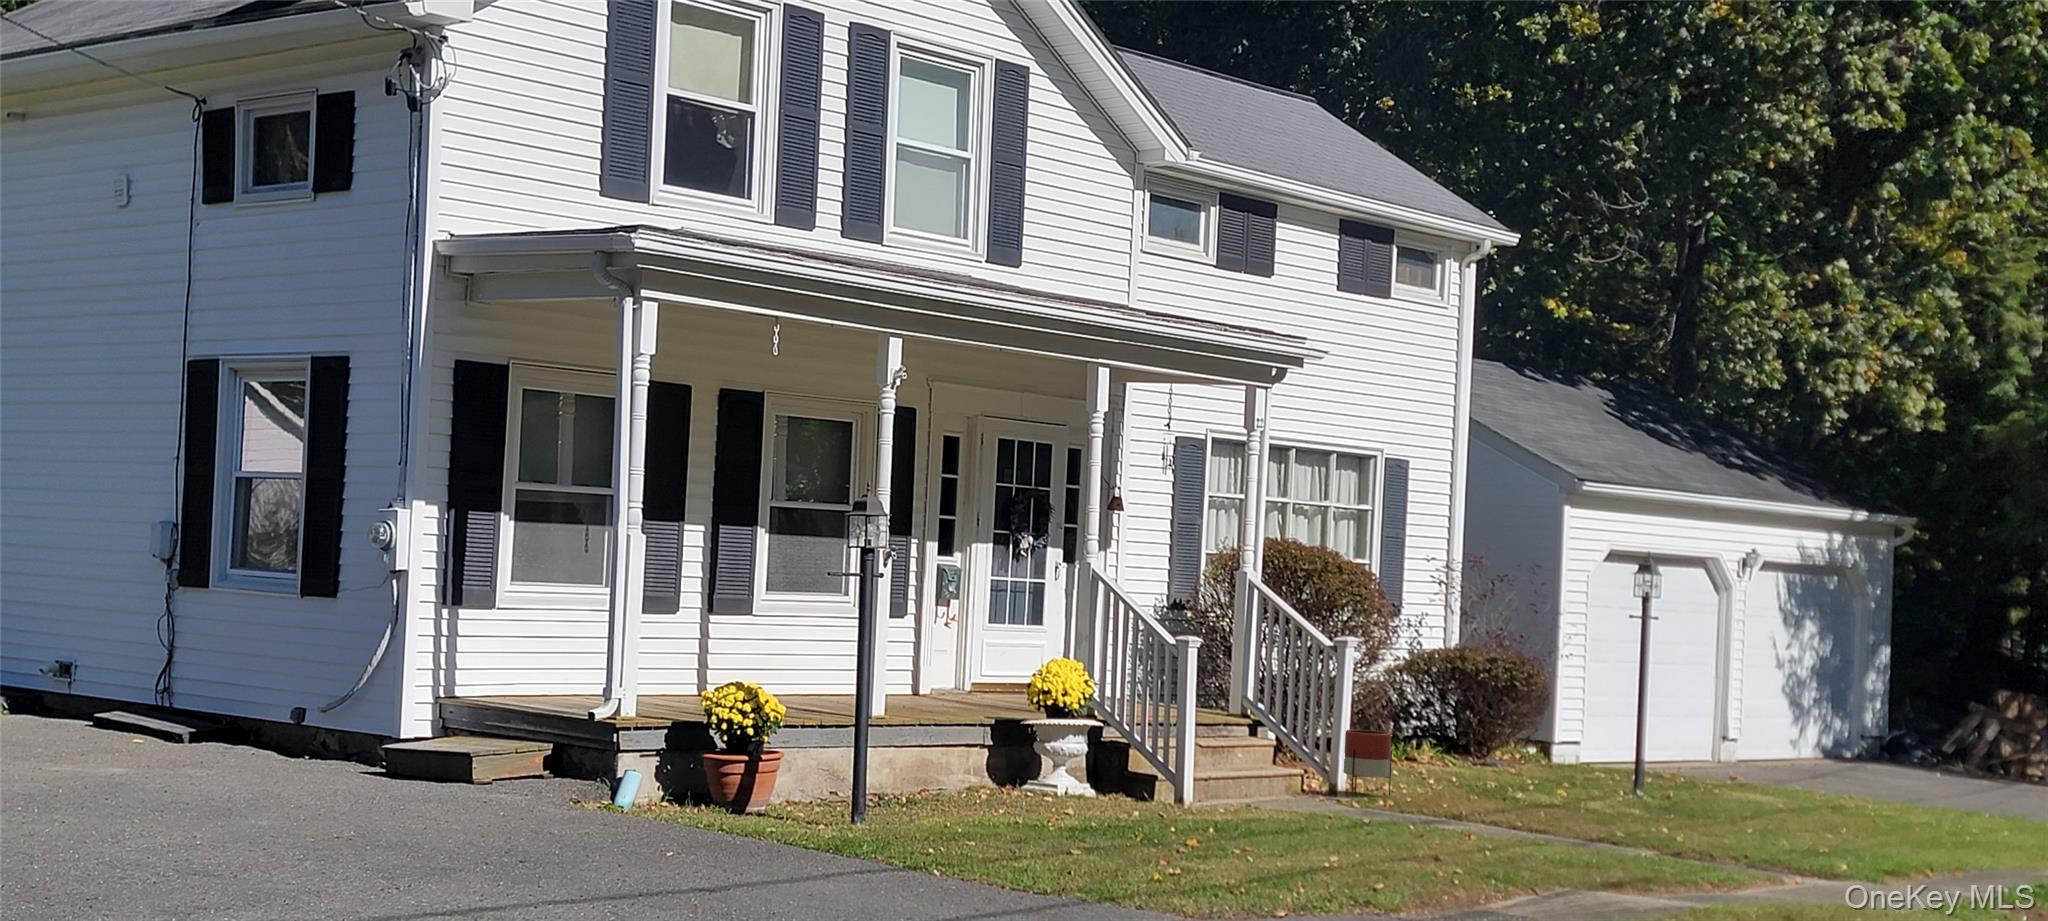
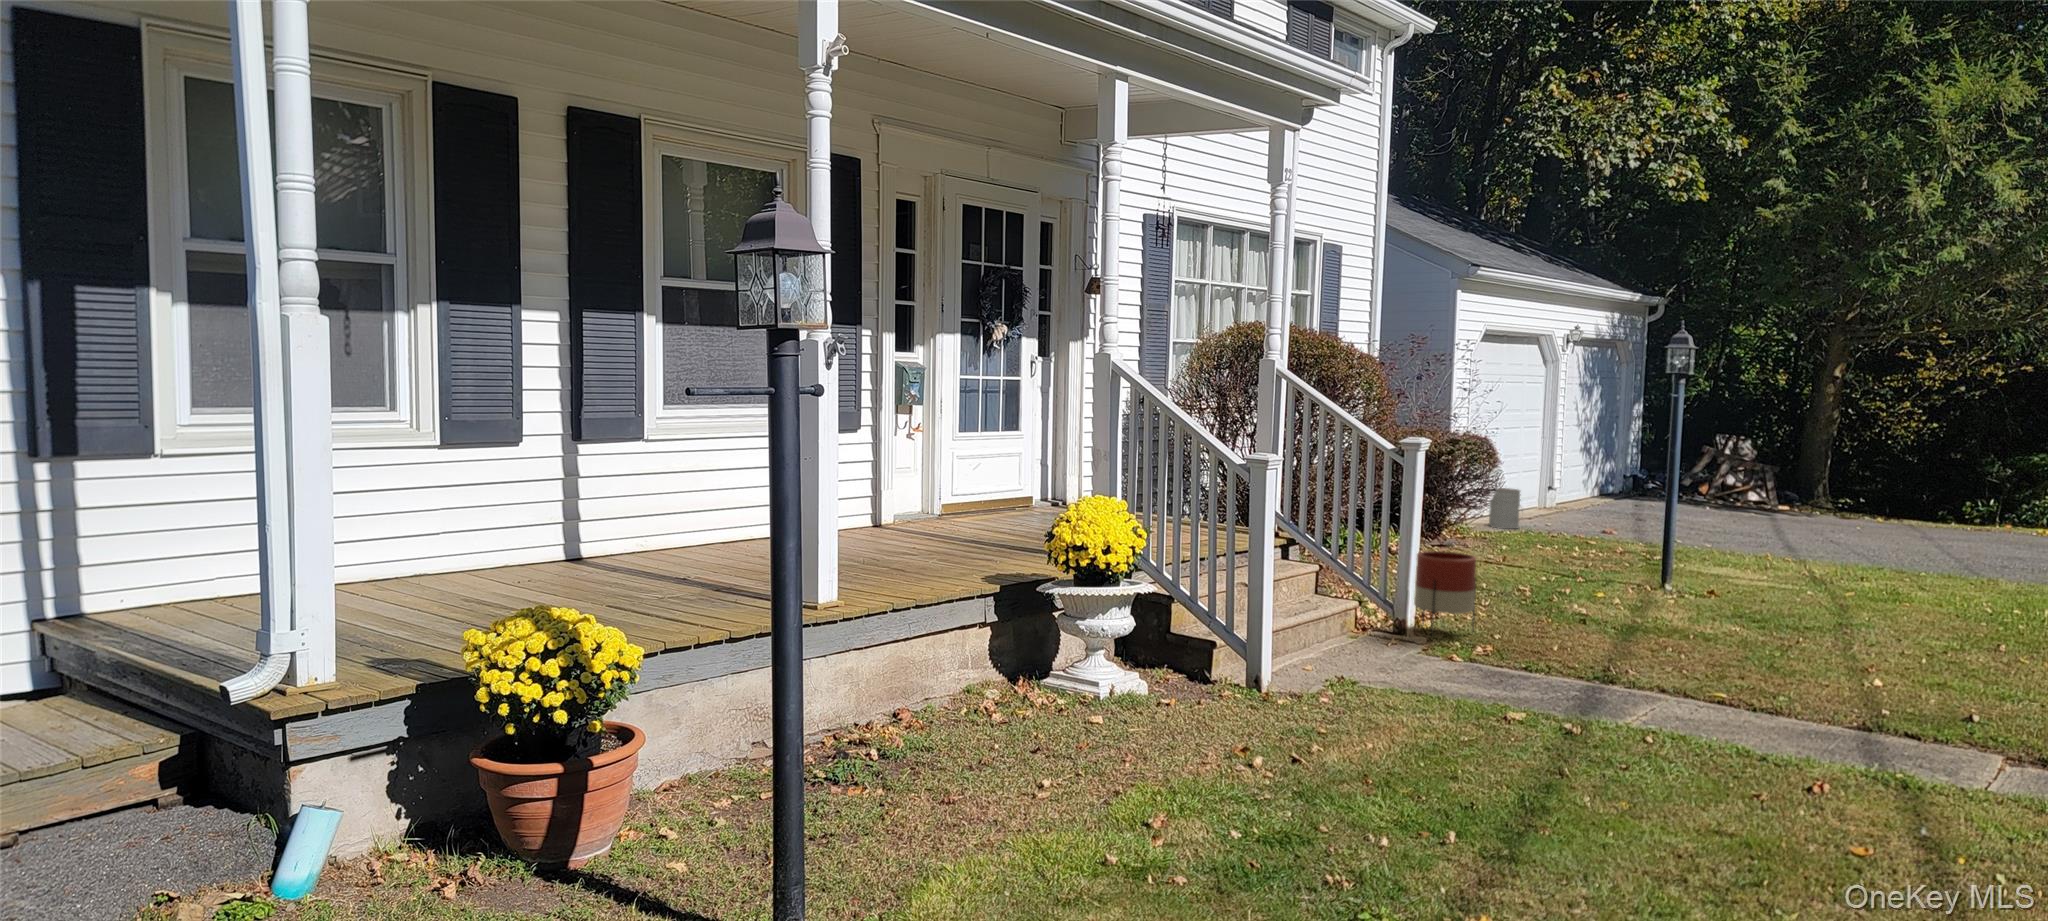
bucket: none [1570,714,1606,757] -> present [1489,488,1520,529]

